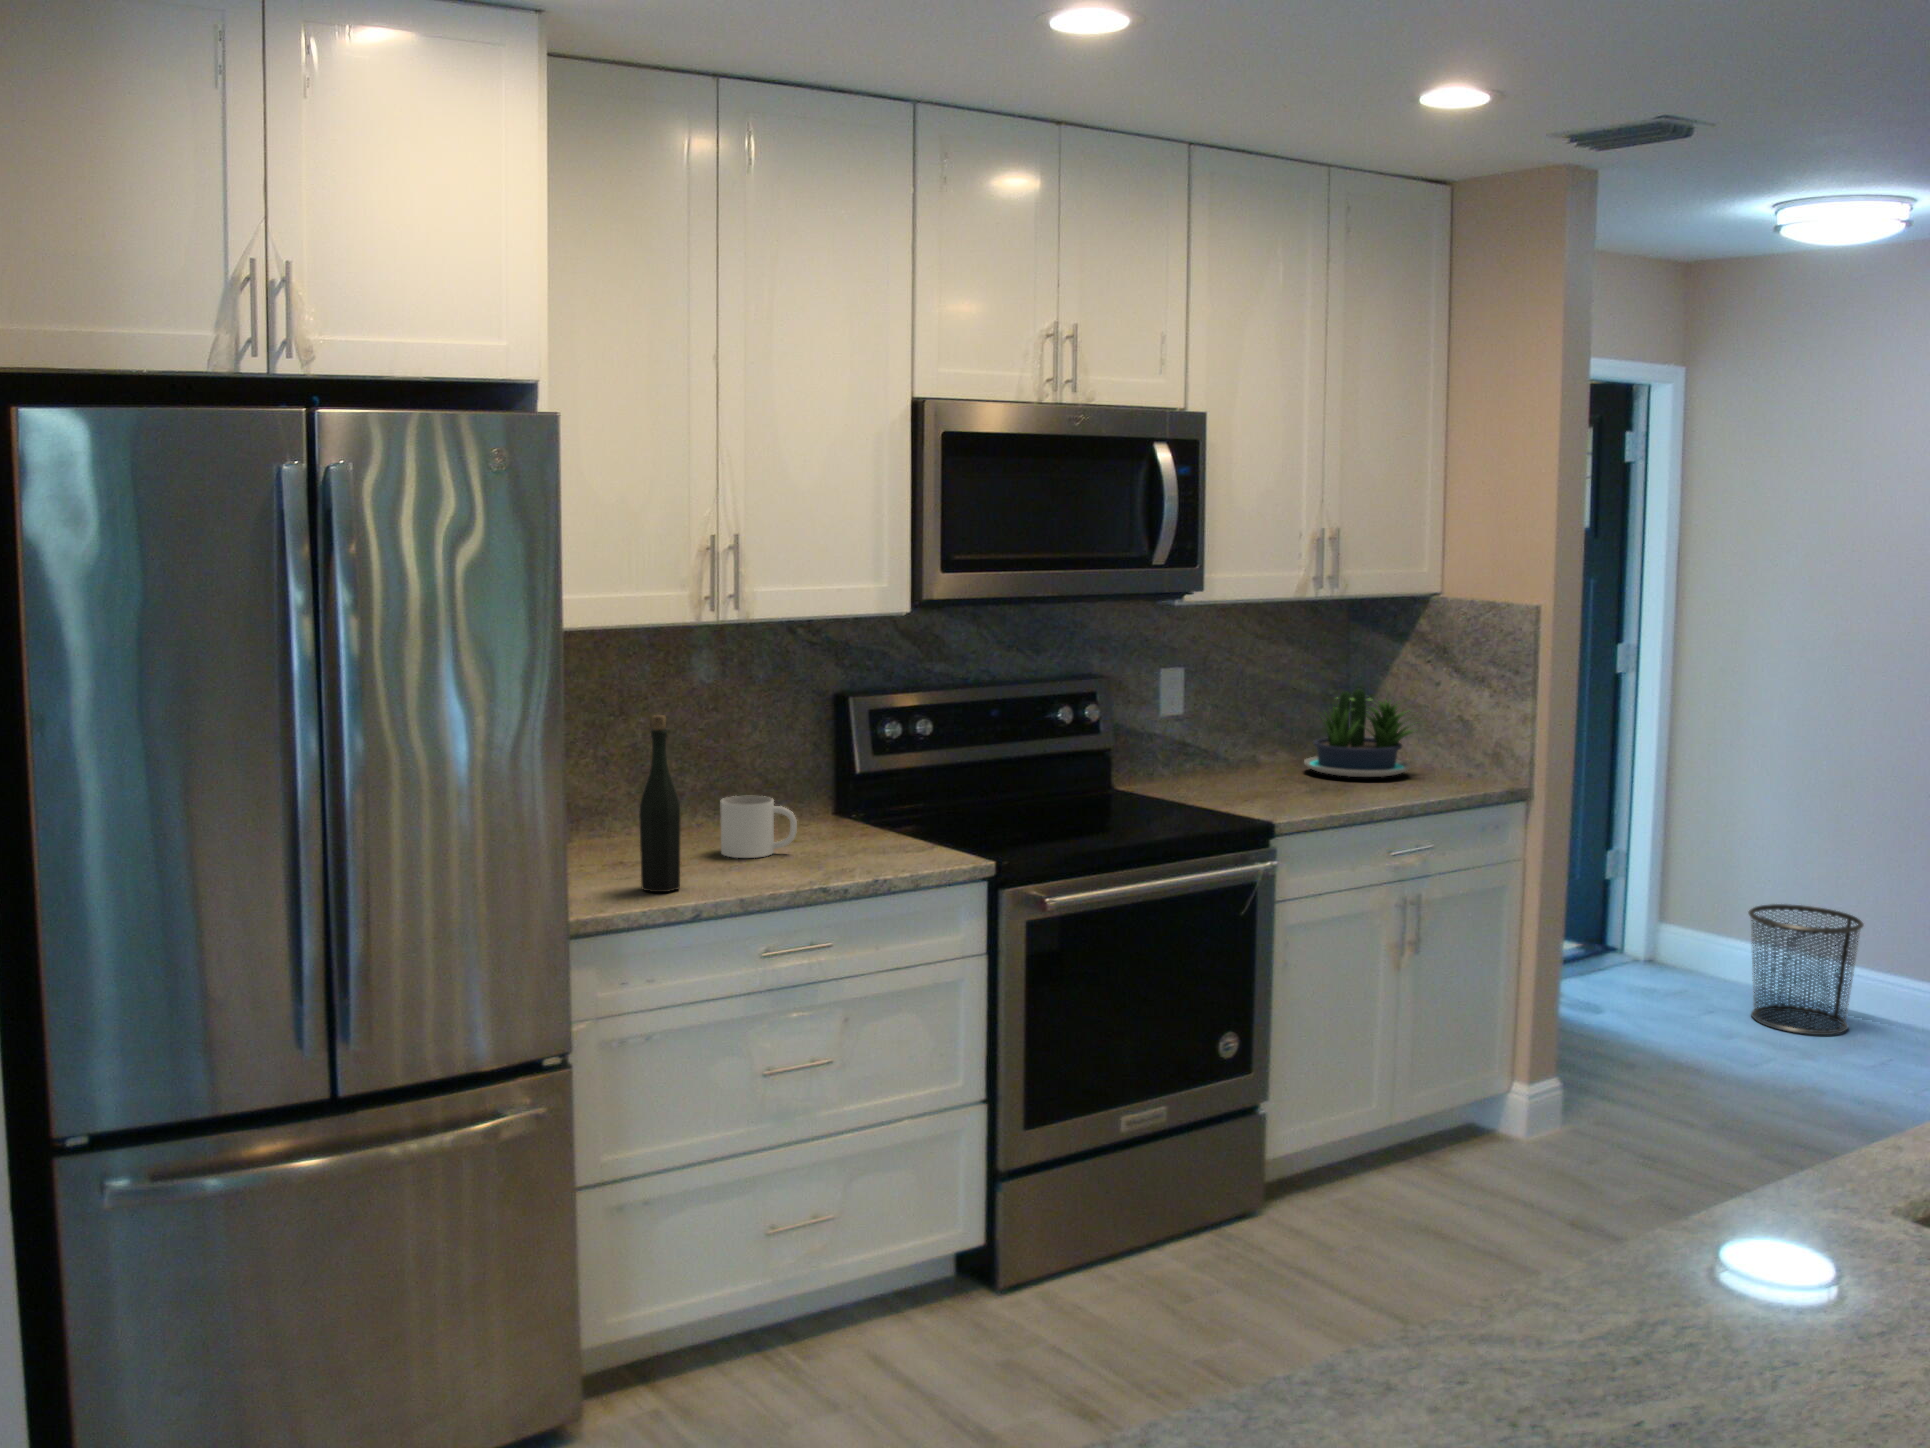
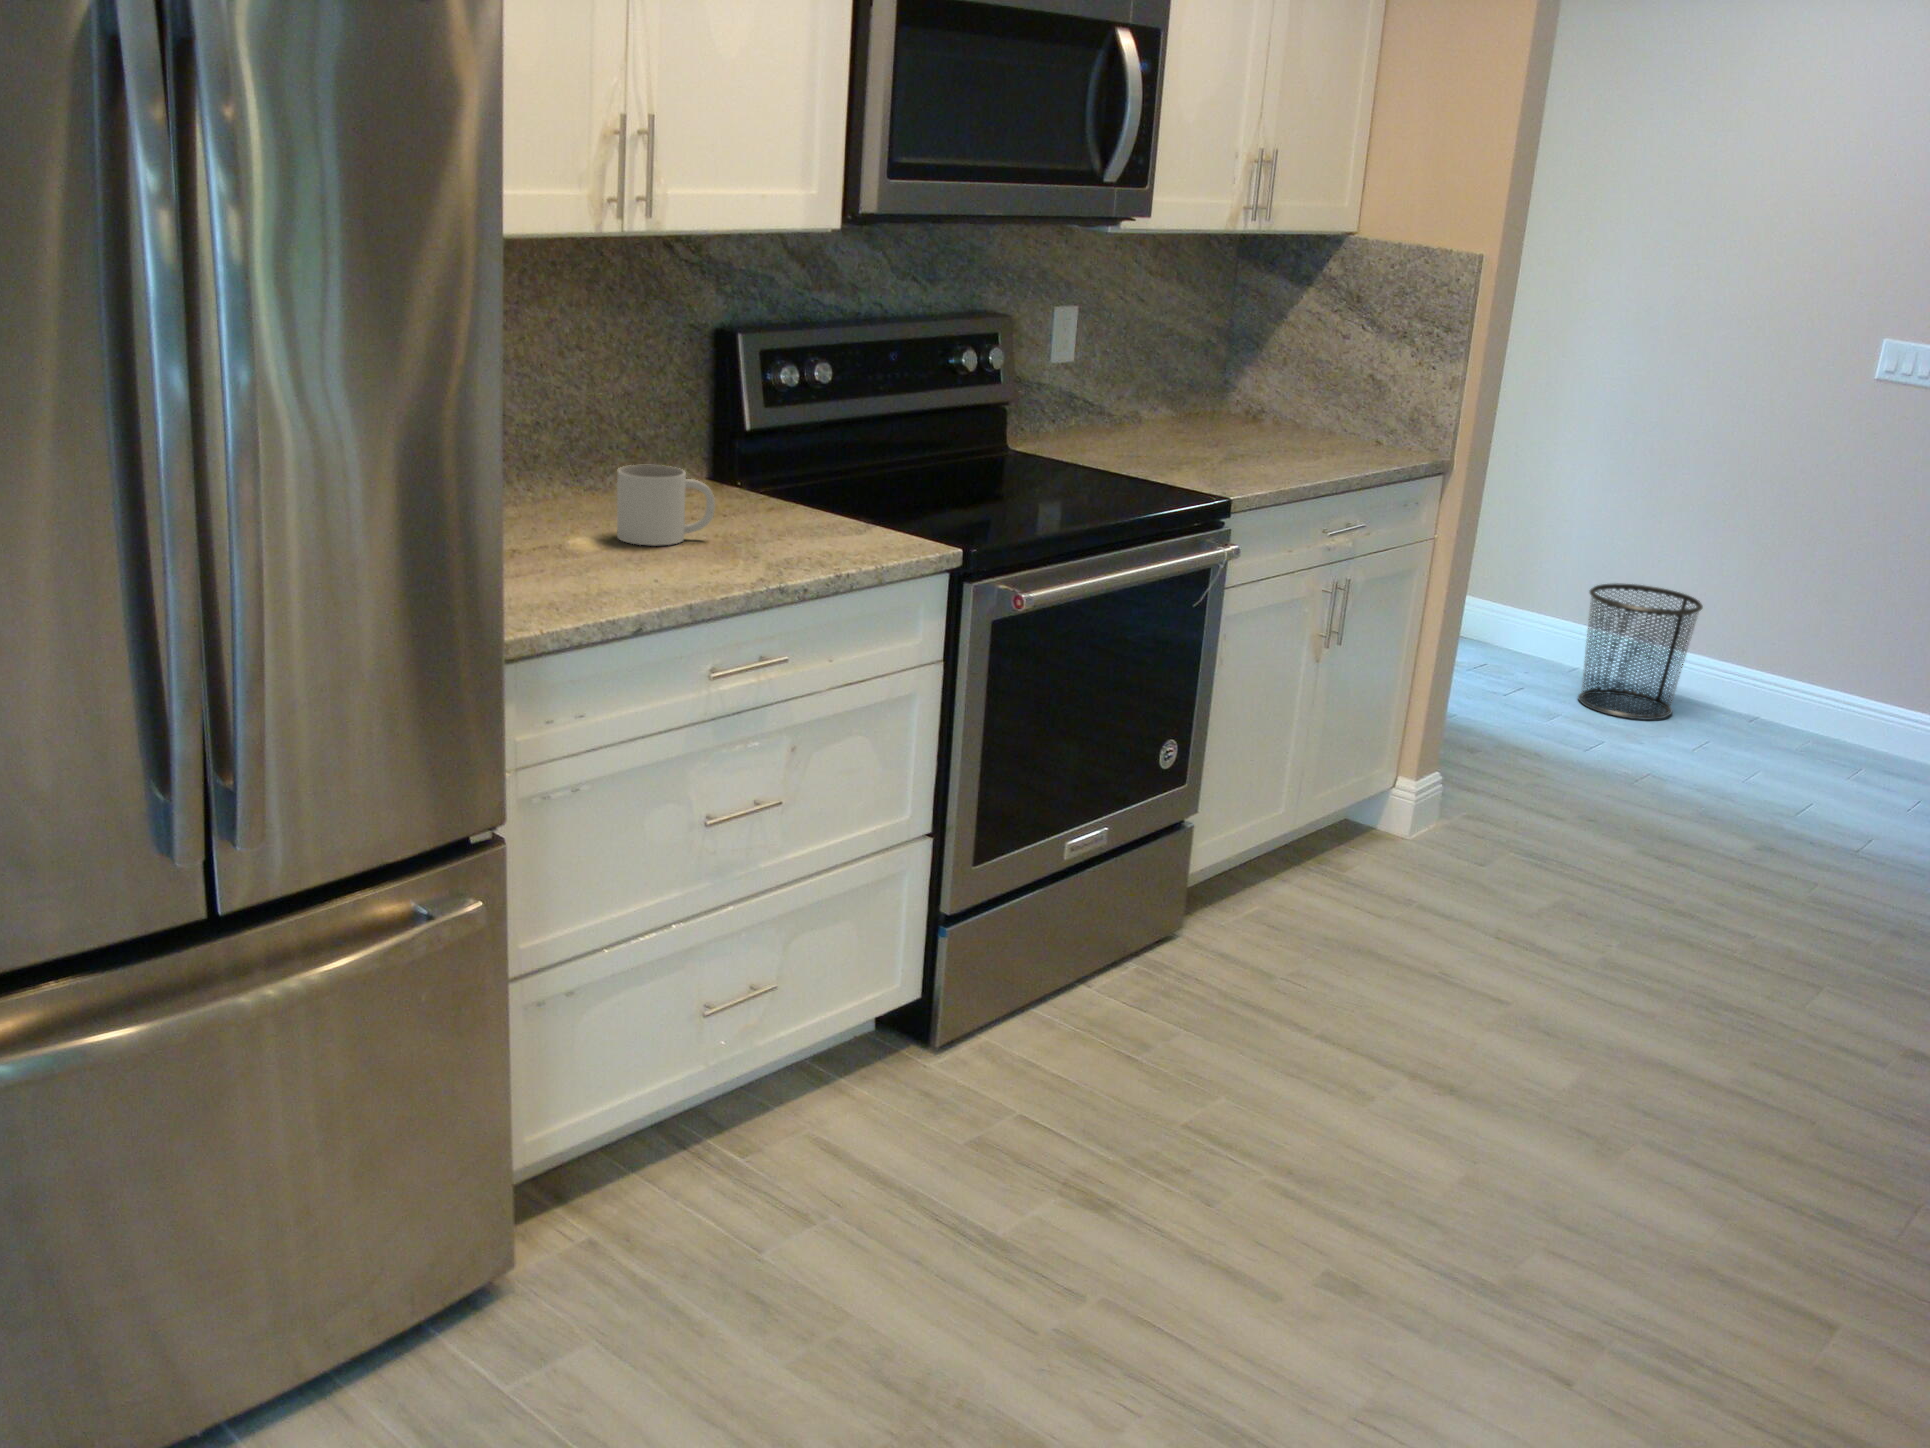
potted plant: present [1304,689,1413,777] -> none [1205,339,1352,445]
bottle: present [639,715,680,892] -> none [555,360,611,593]

